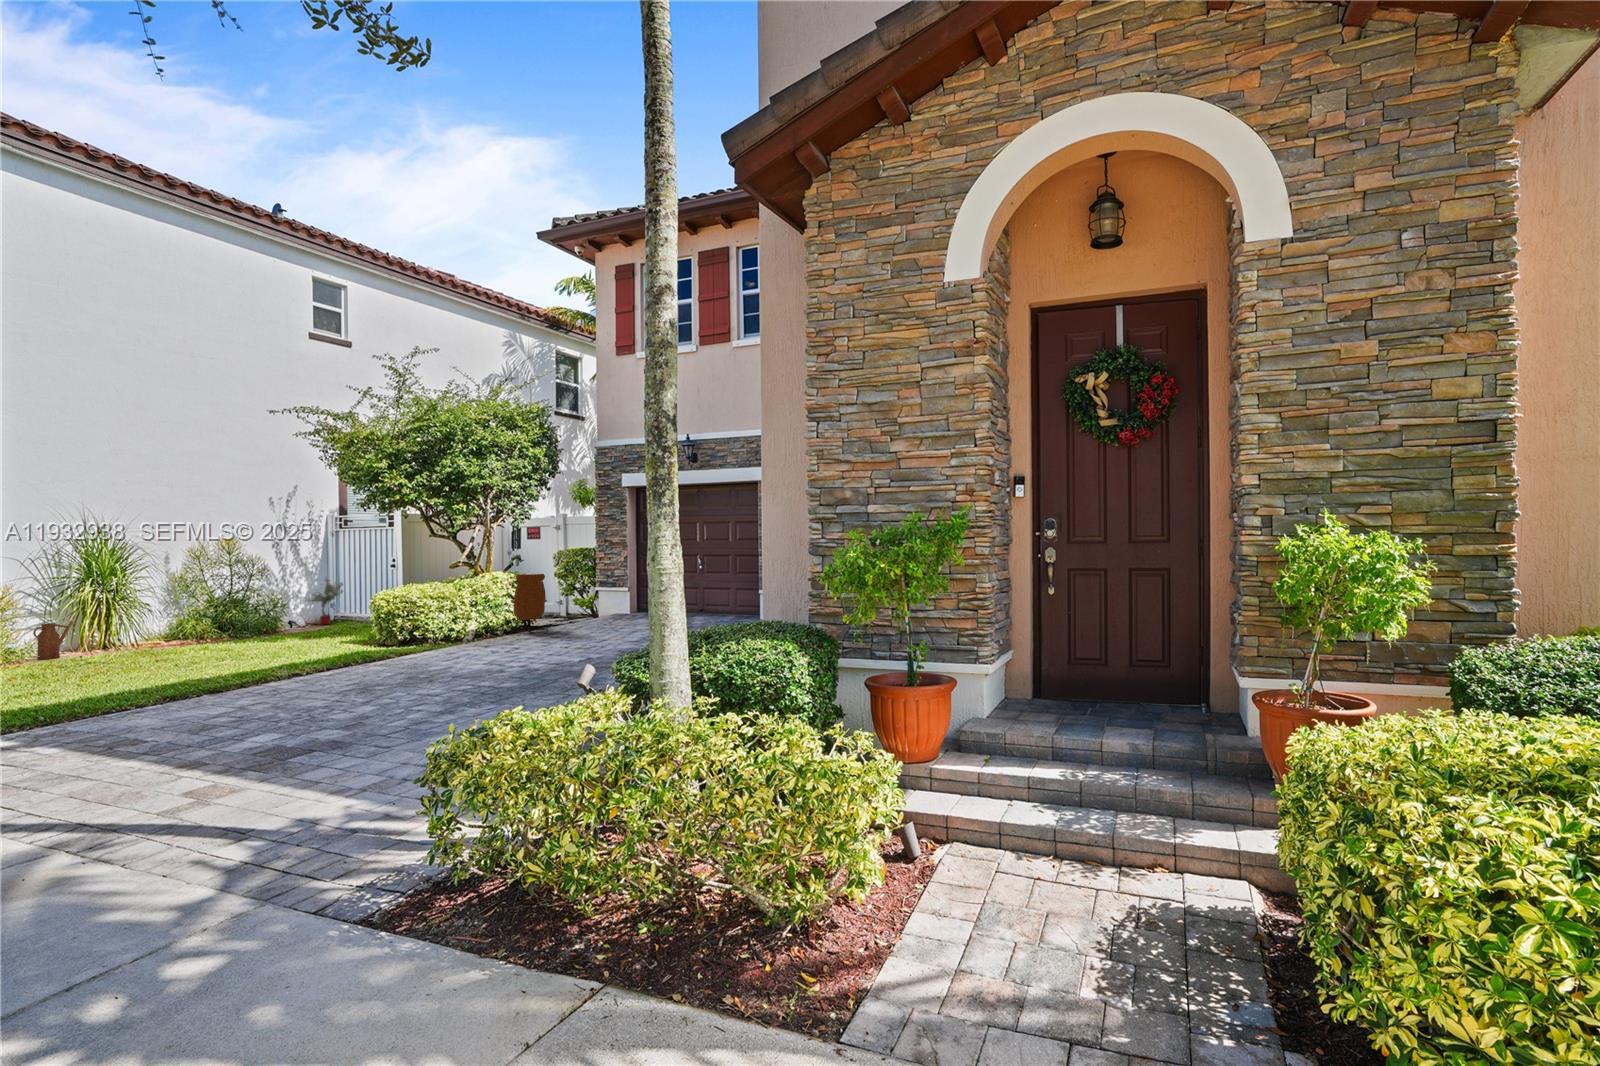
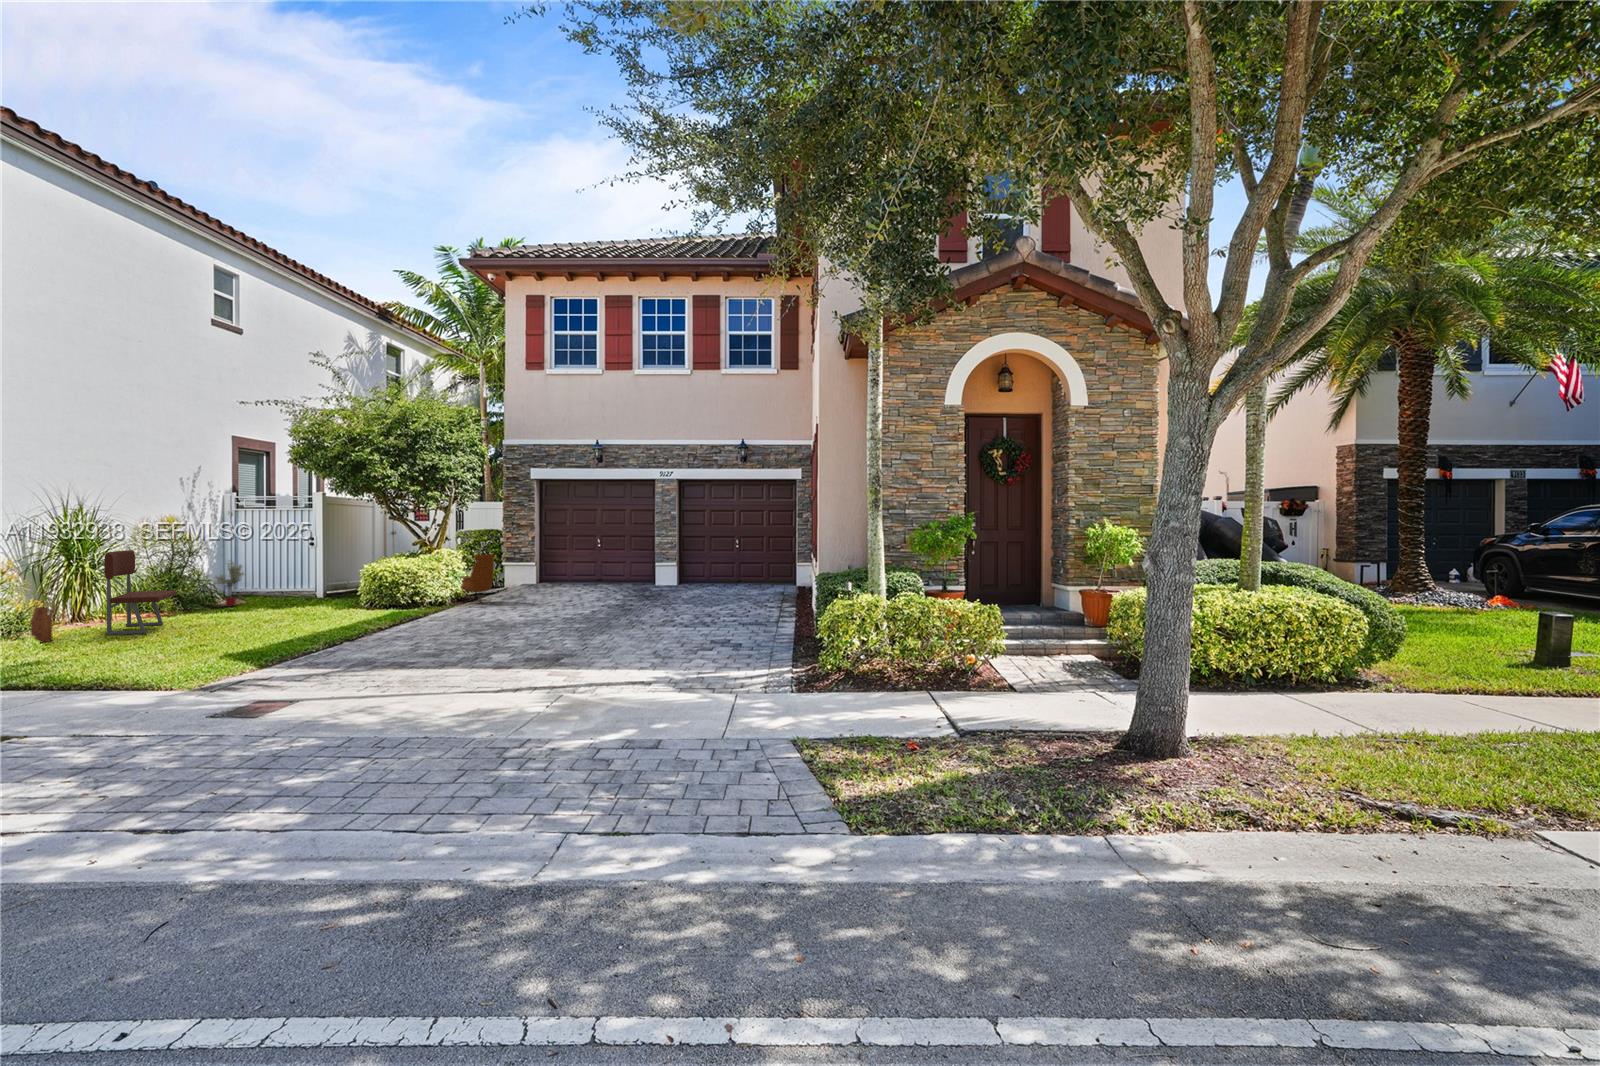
bench: none [109,567,209,654] -> present [104,550,176,635]

